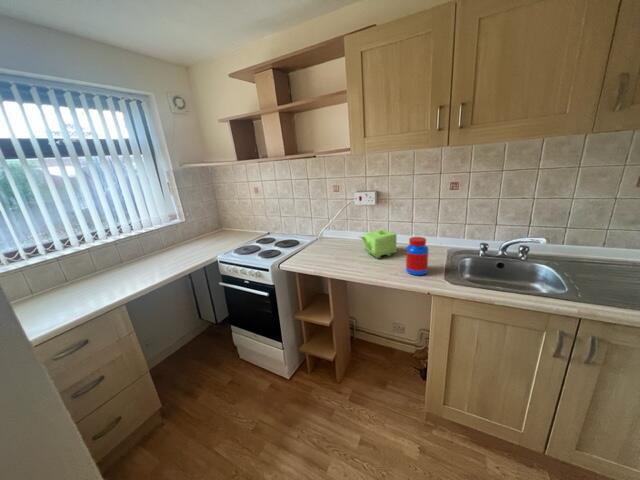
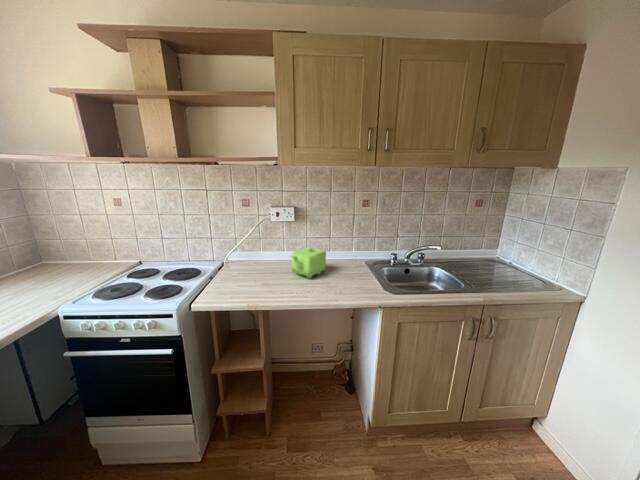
jar: present [406,237,429,275] -> none [347,251,369,290]

